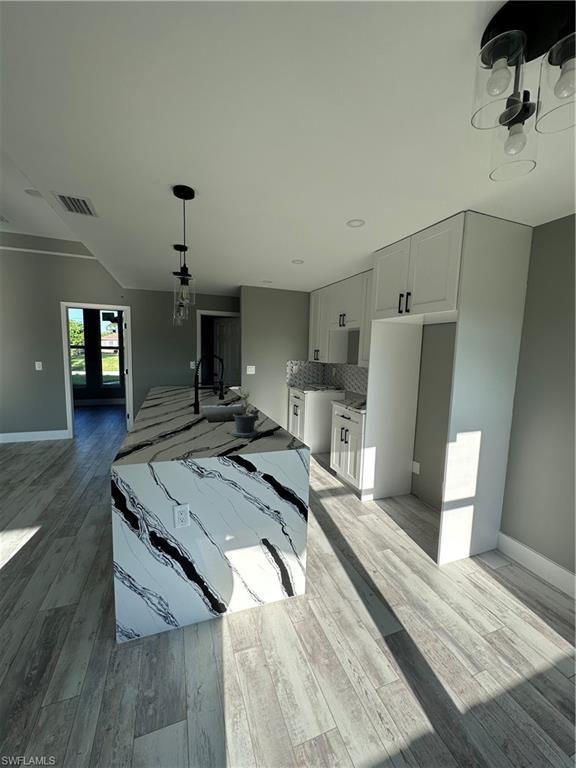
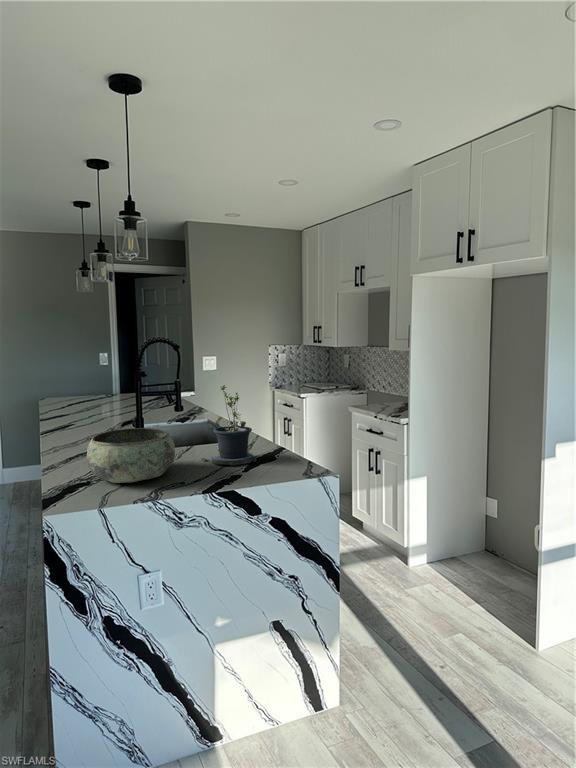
bowl: none [149,411,206,446] -> present [87,428,175,483]

